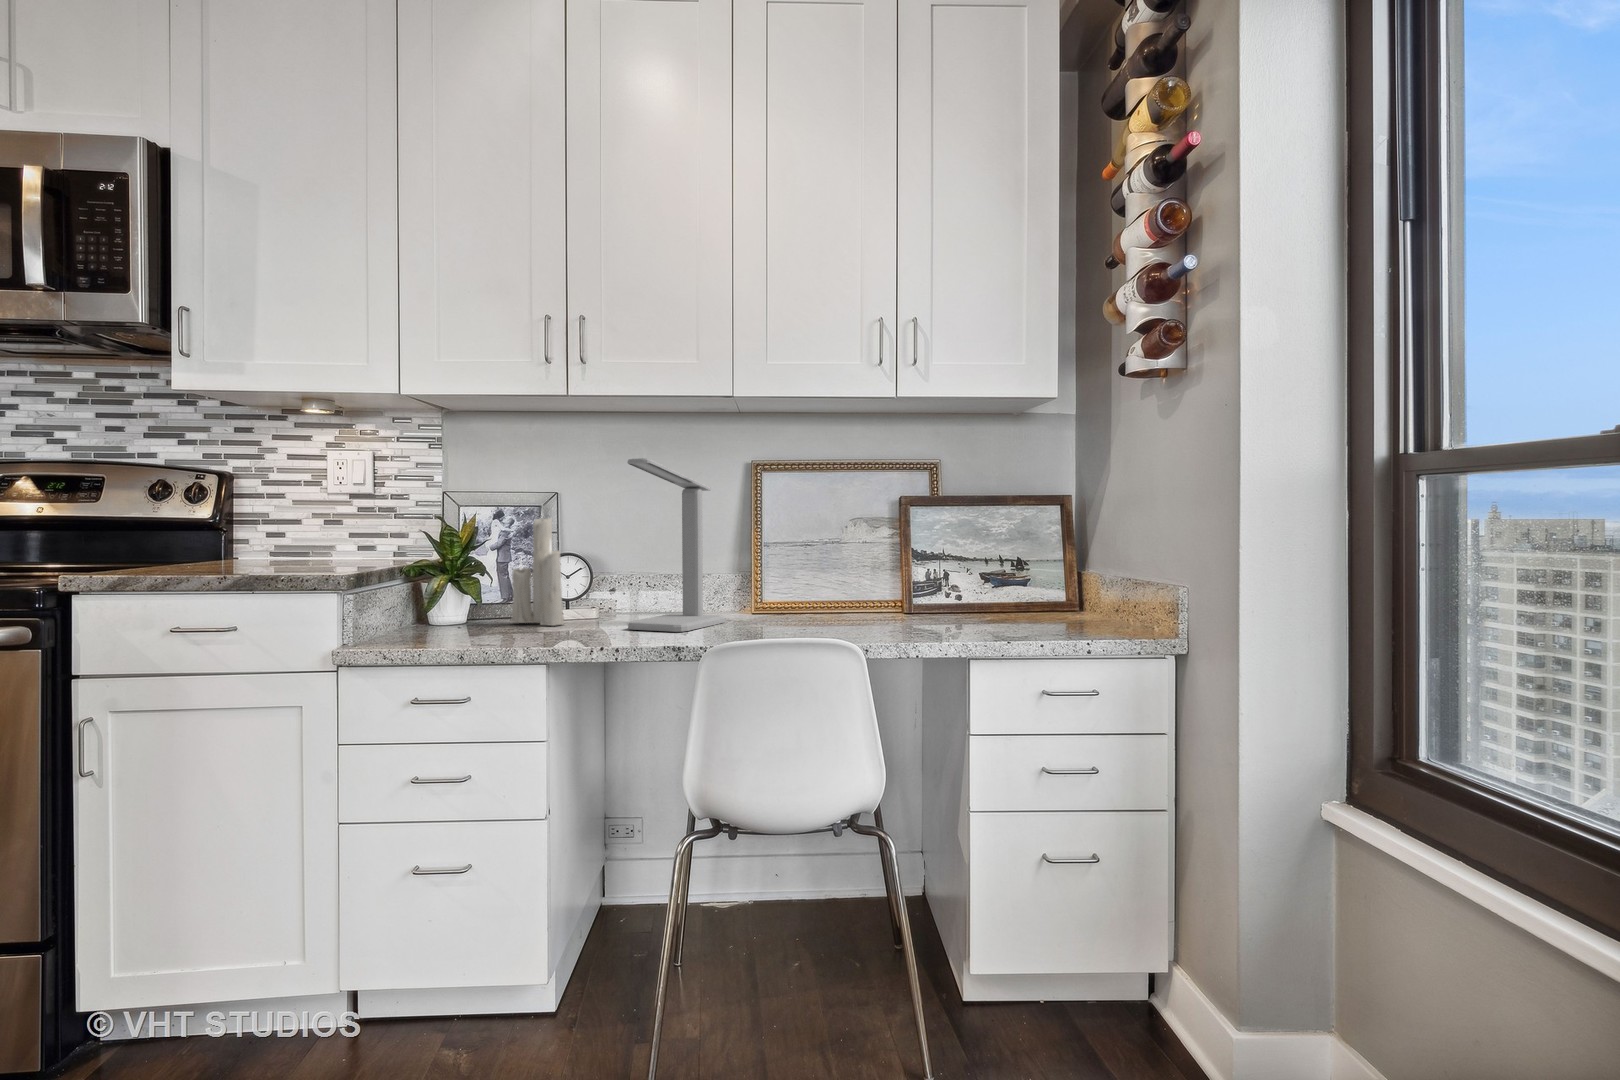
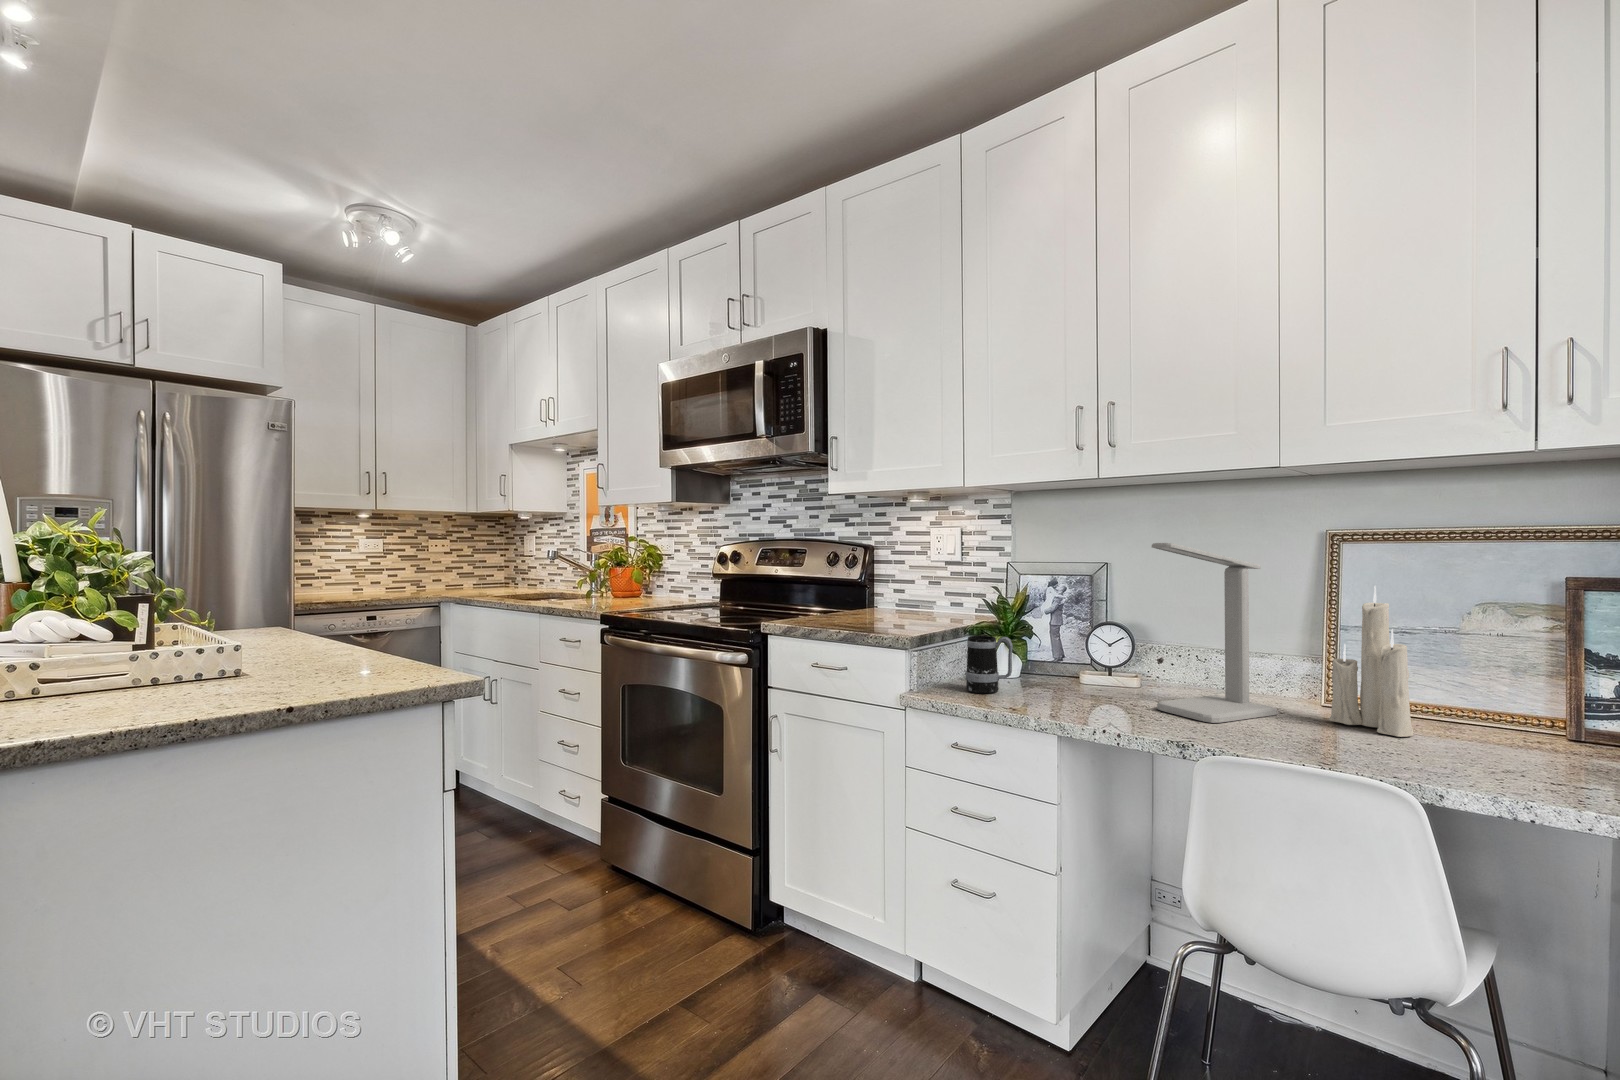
candle: present [510,514,564,626] -> present [1329,586,1413,737]
mug: none [412,570,471,638] -> present [966,636,1013,693]

